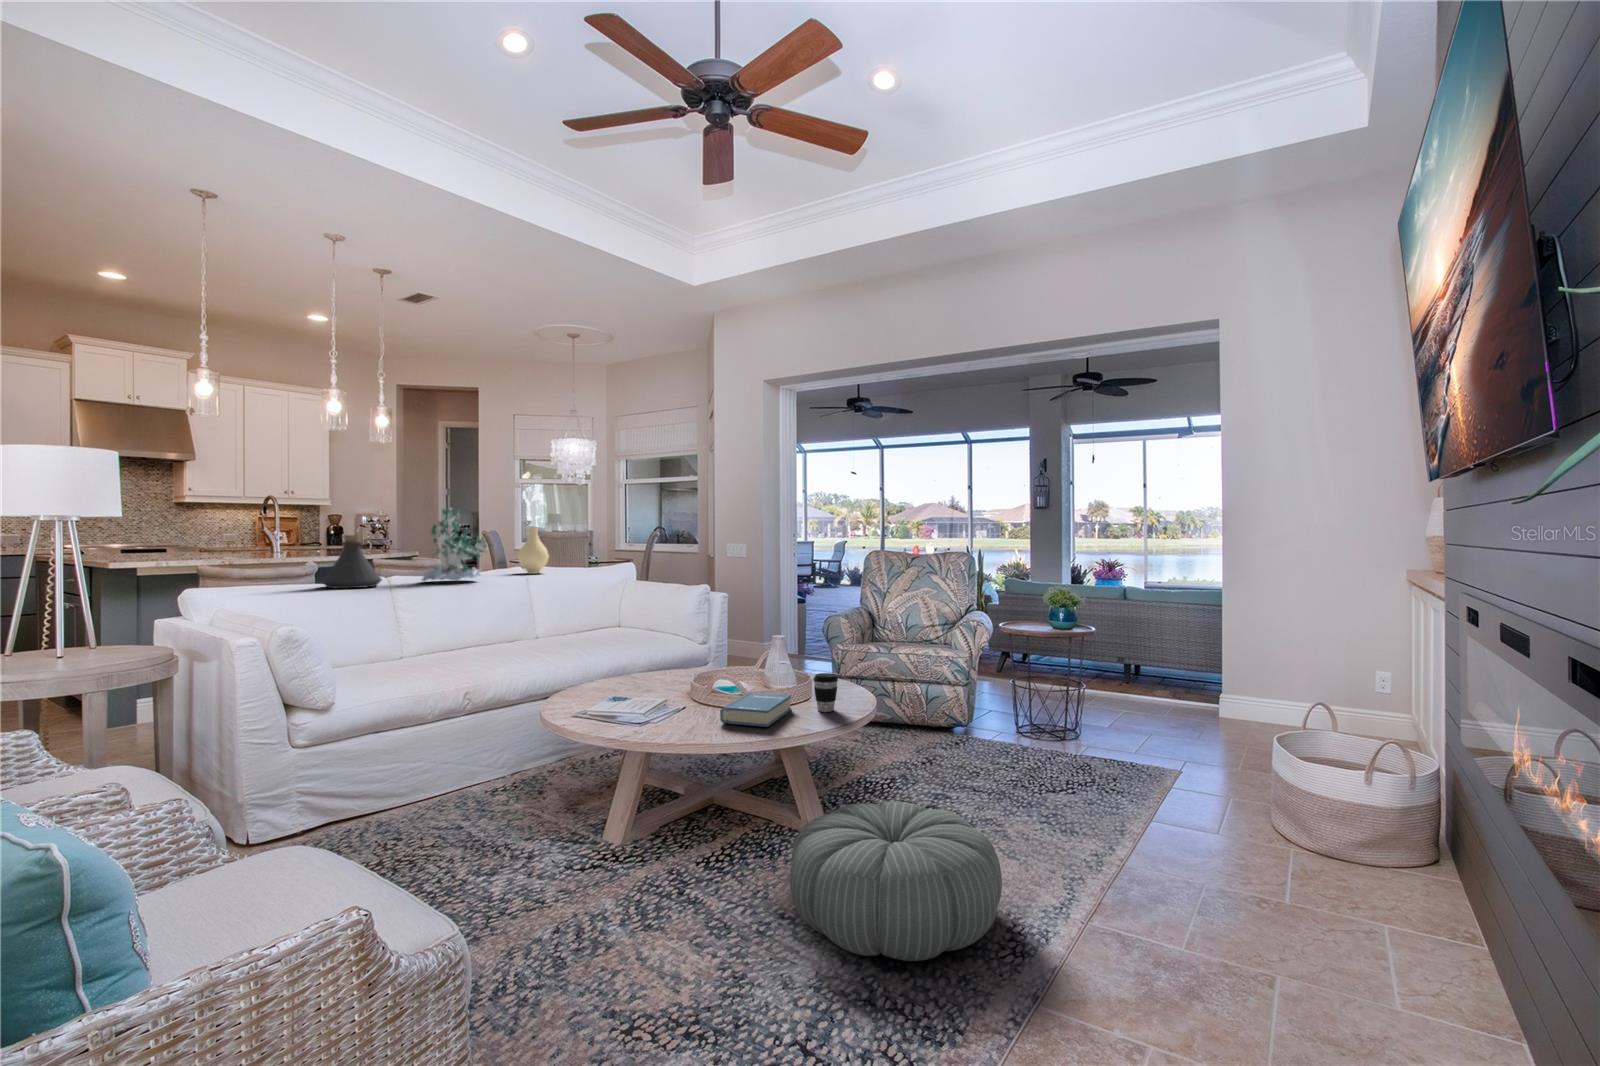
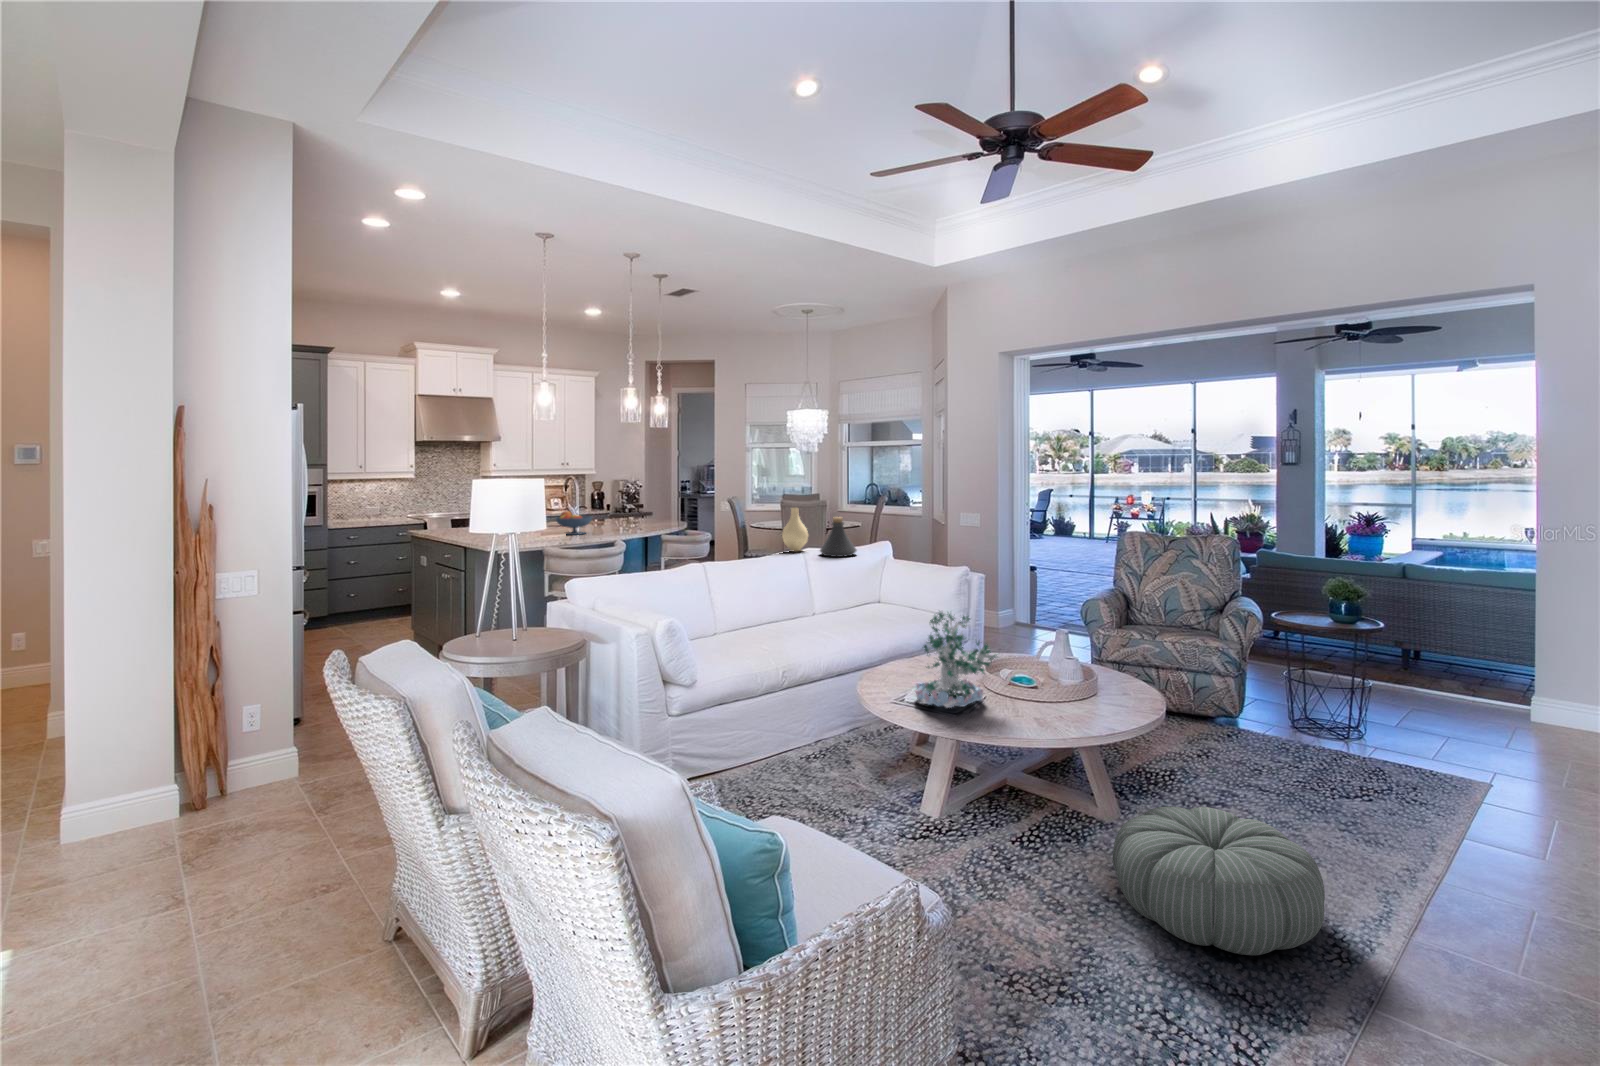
plant: present [422,509,492,581] -> present [914,612,996,708]
bottle: present [322,535,382,588] -> present [820,517,857,557]
fruit bowl: none [262,539,313,565] -> present [556,511,592,535]
coffee cup: present [813,673,838,712] -> none [1110,678,1134,714]
hardback book: present [720,692,791,727] -> none [1028,691,1088,729]

